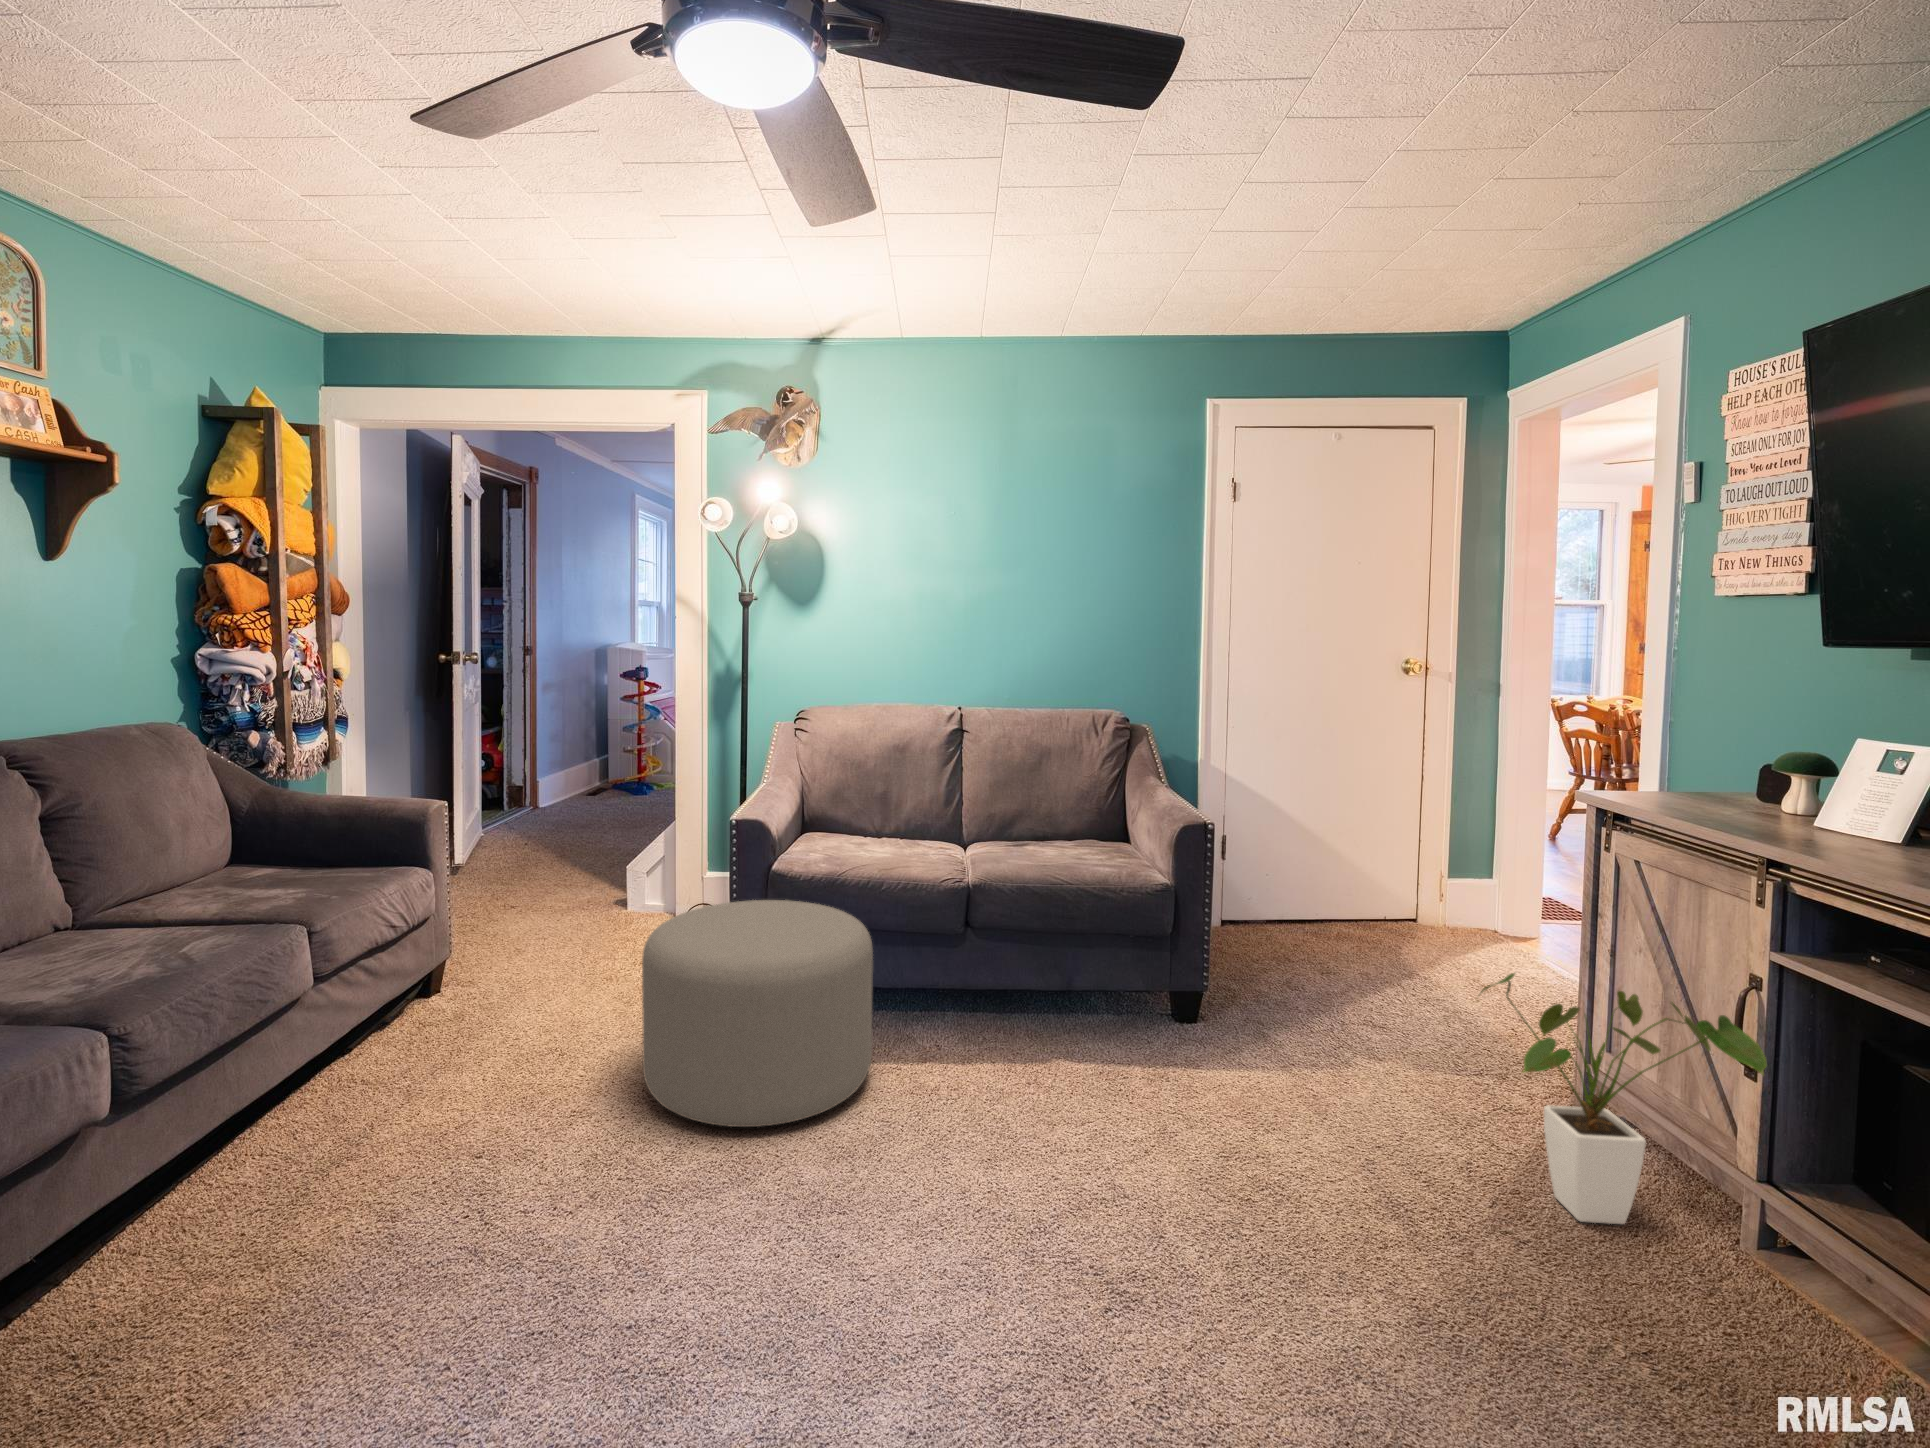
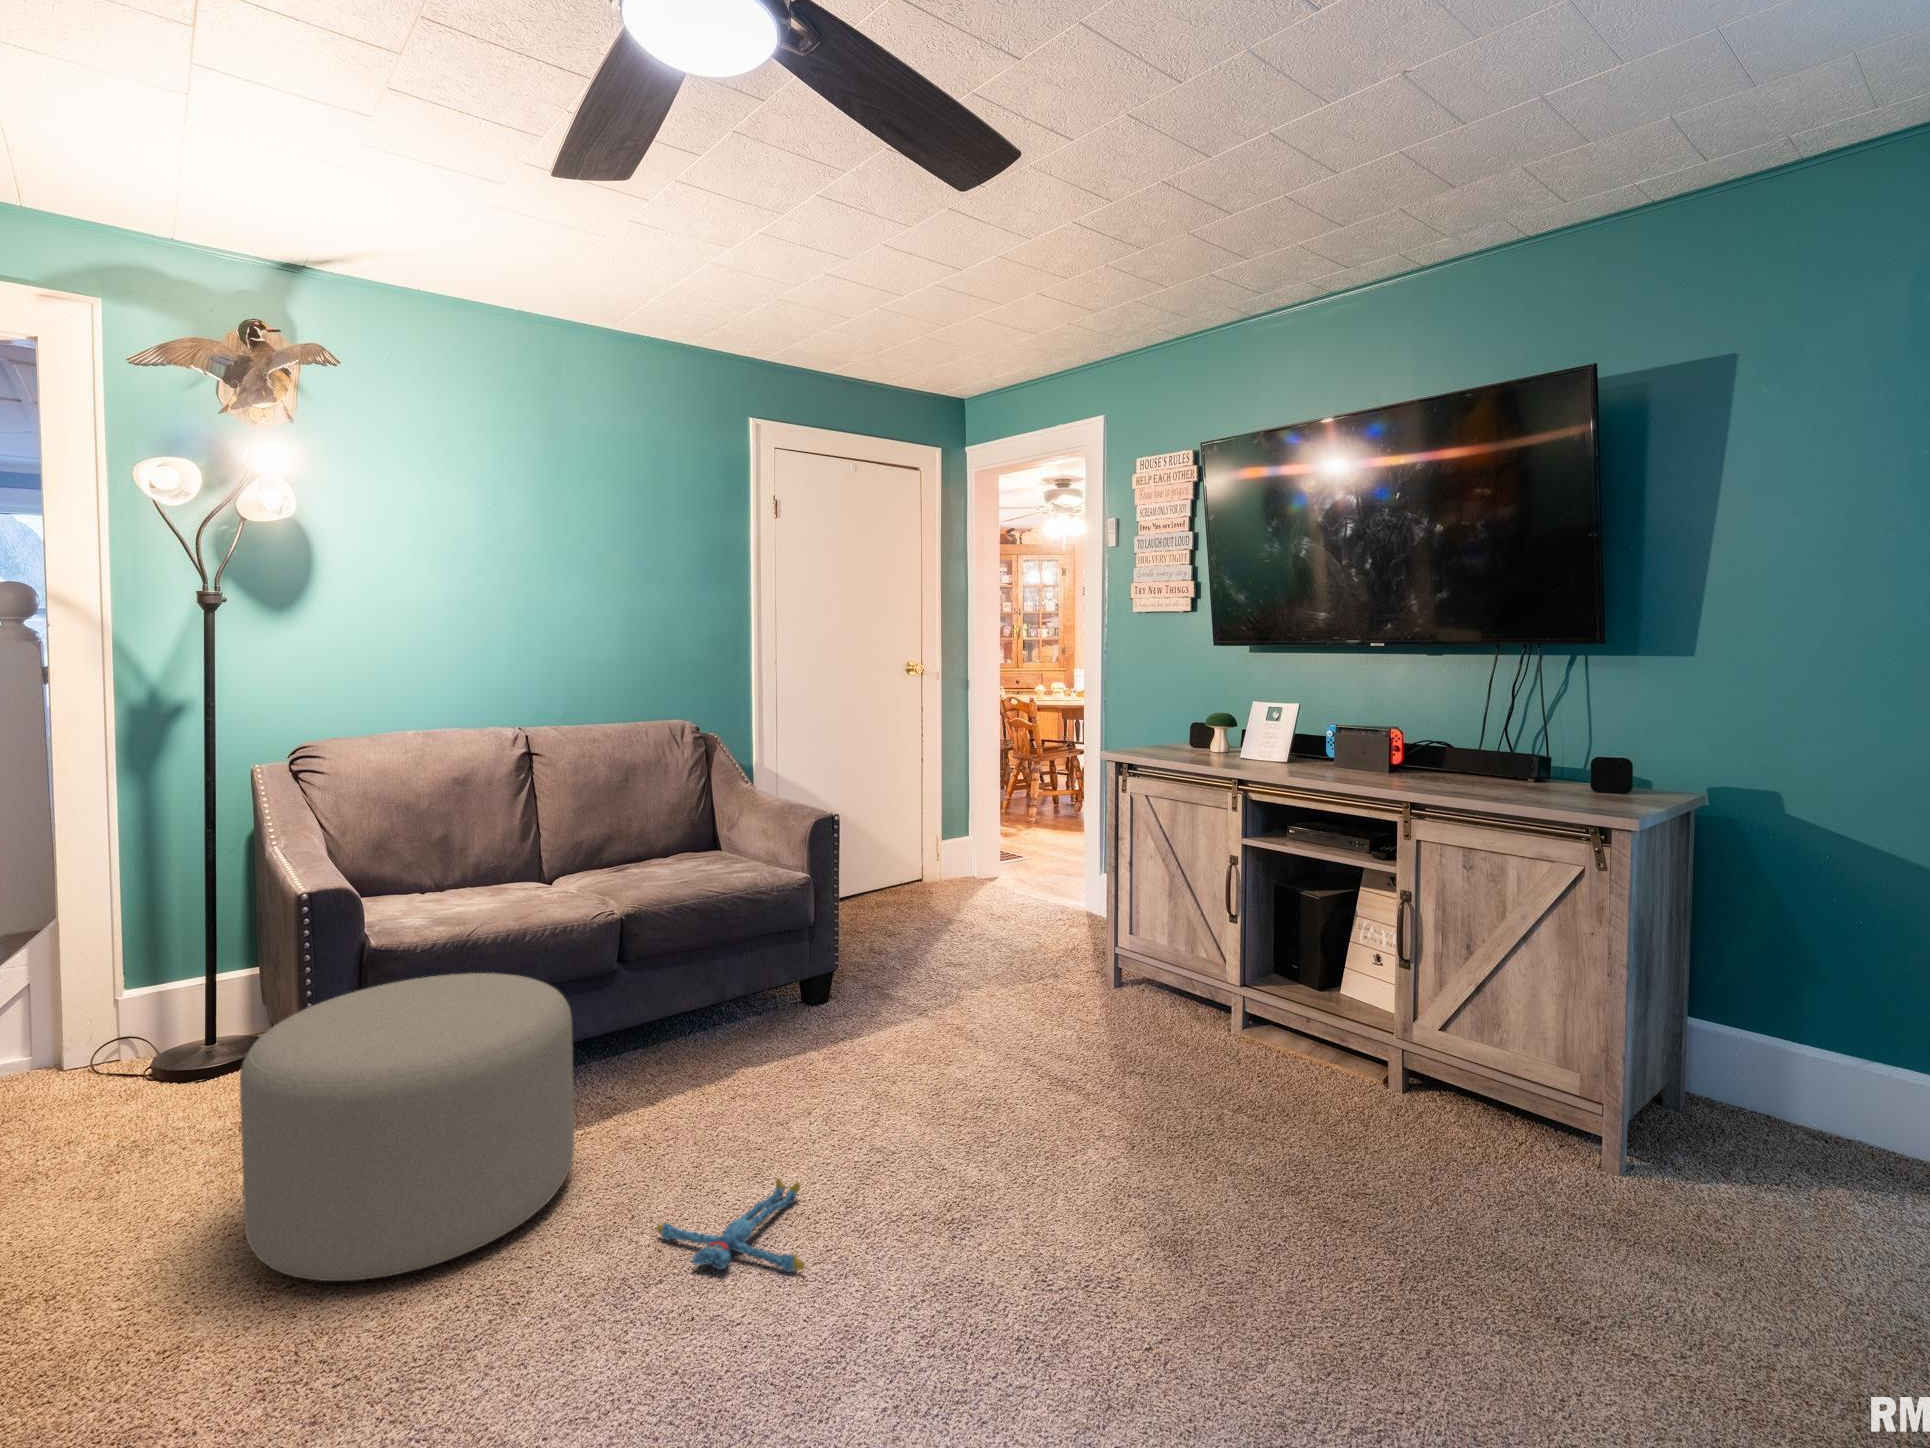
house plant: present [1480,973,1766,1224] -> none [1093,885,1254,1051]
plush toy: none [868,1165,1003,1263] -> present [656,1178,805,1273]

